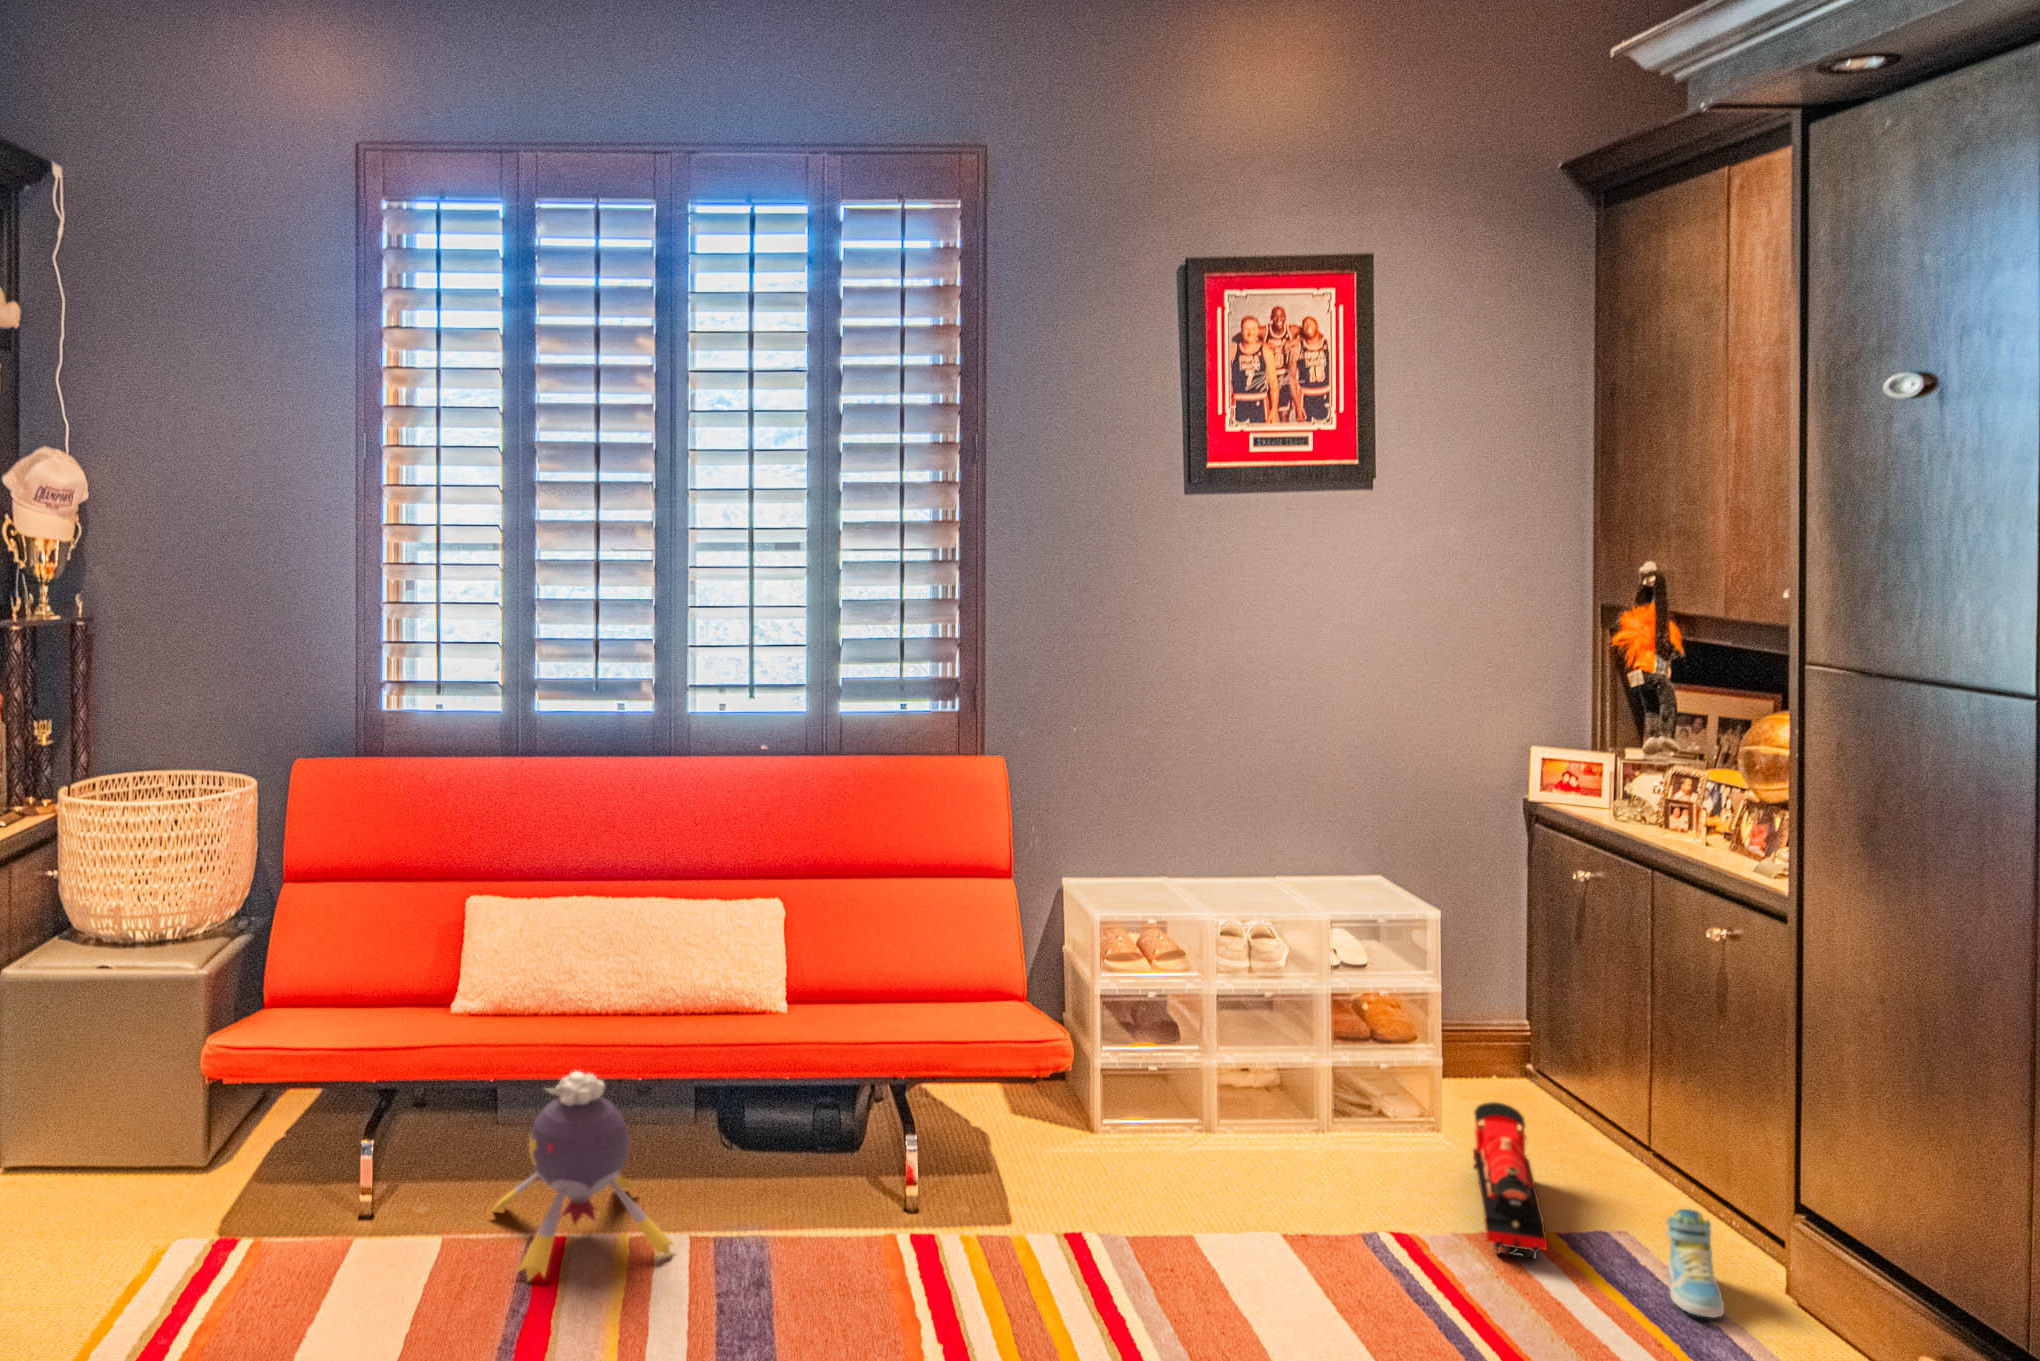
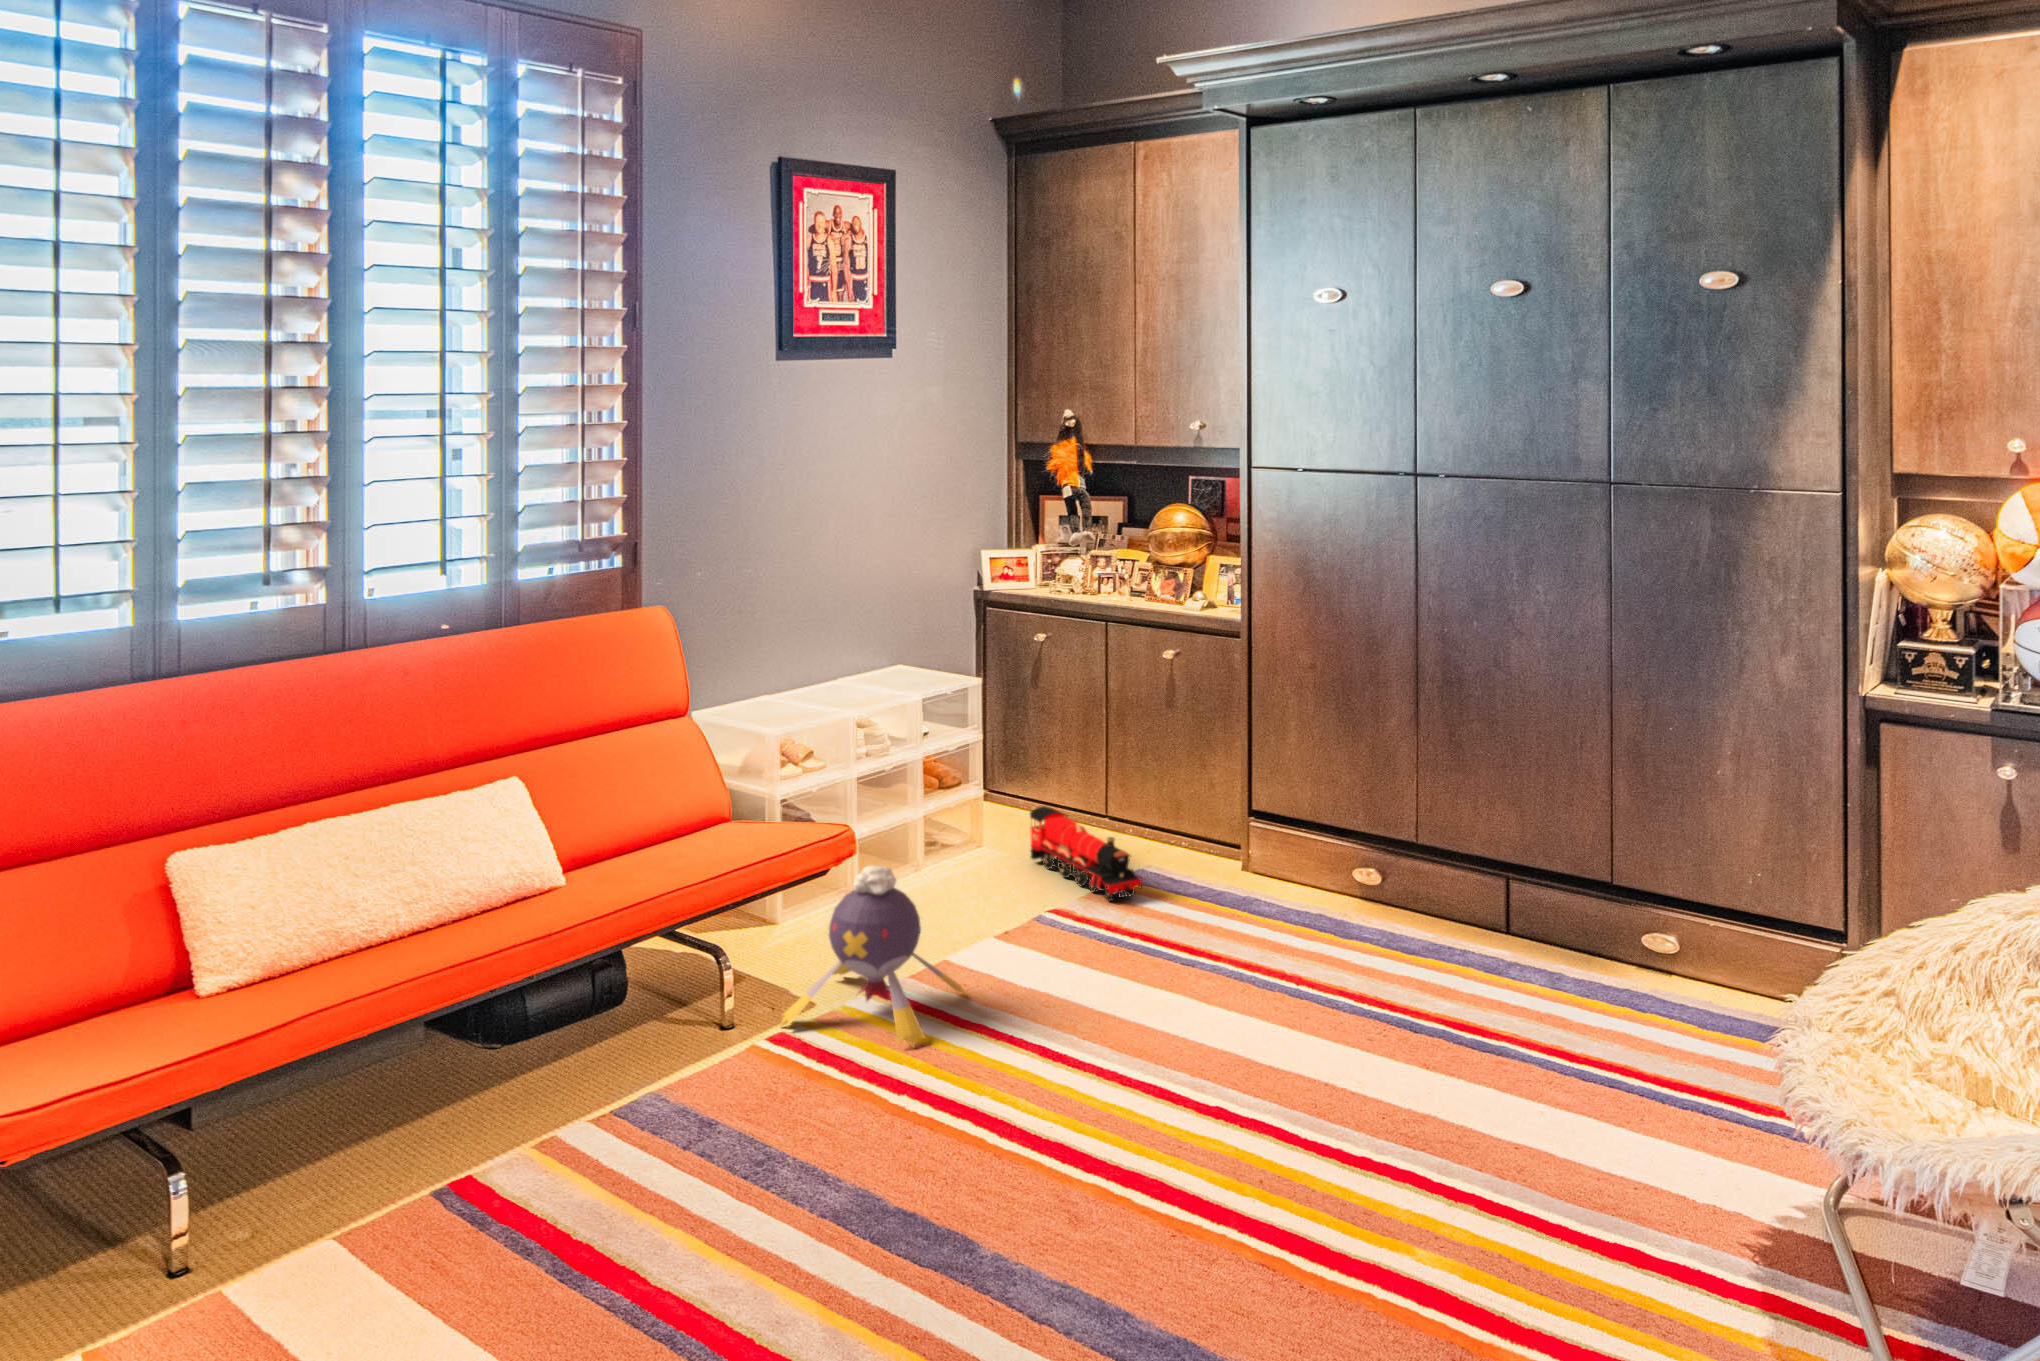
plush toy: present [492,1072,673,1281] -> present [781,866,966,1047]
sneaker: present [1666,1209,1724,1317] -> none [1194,829,1252,893]

